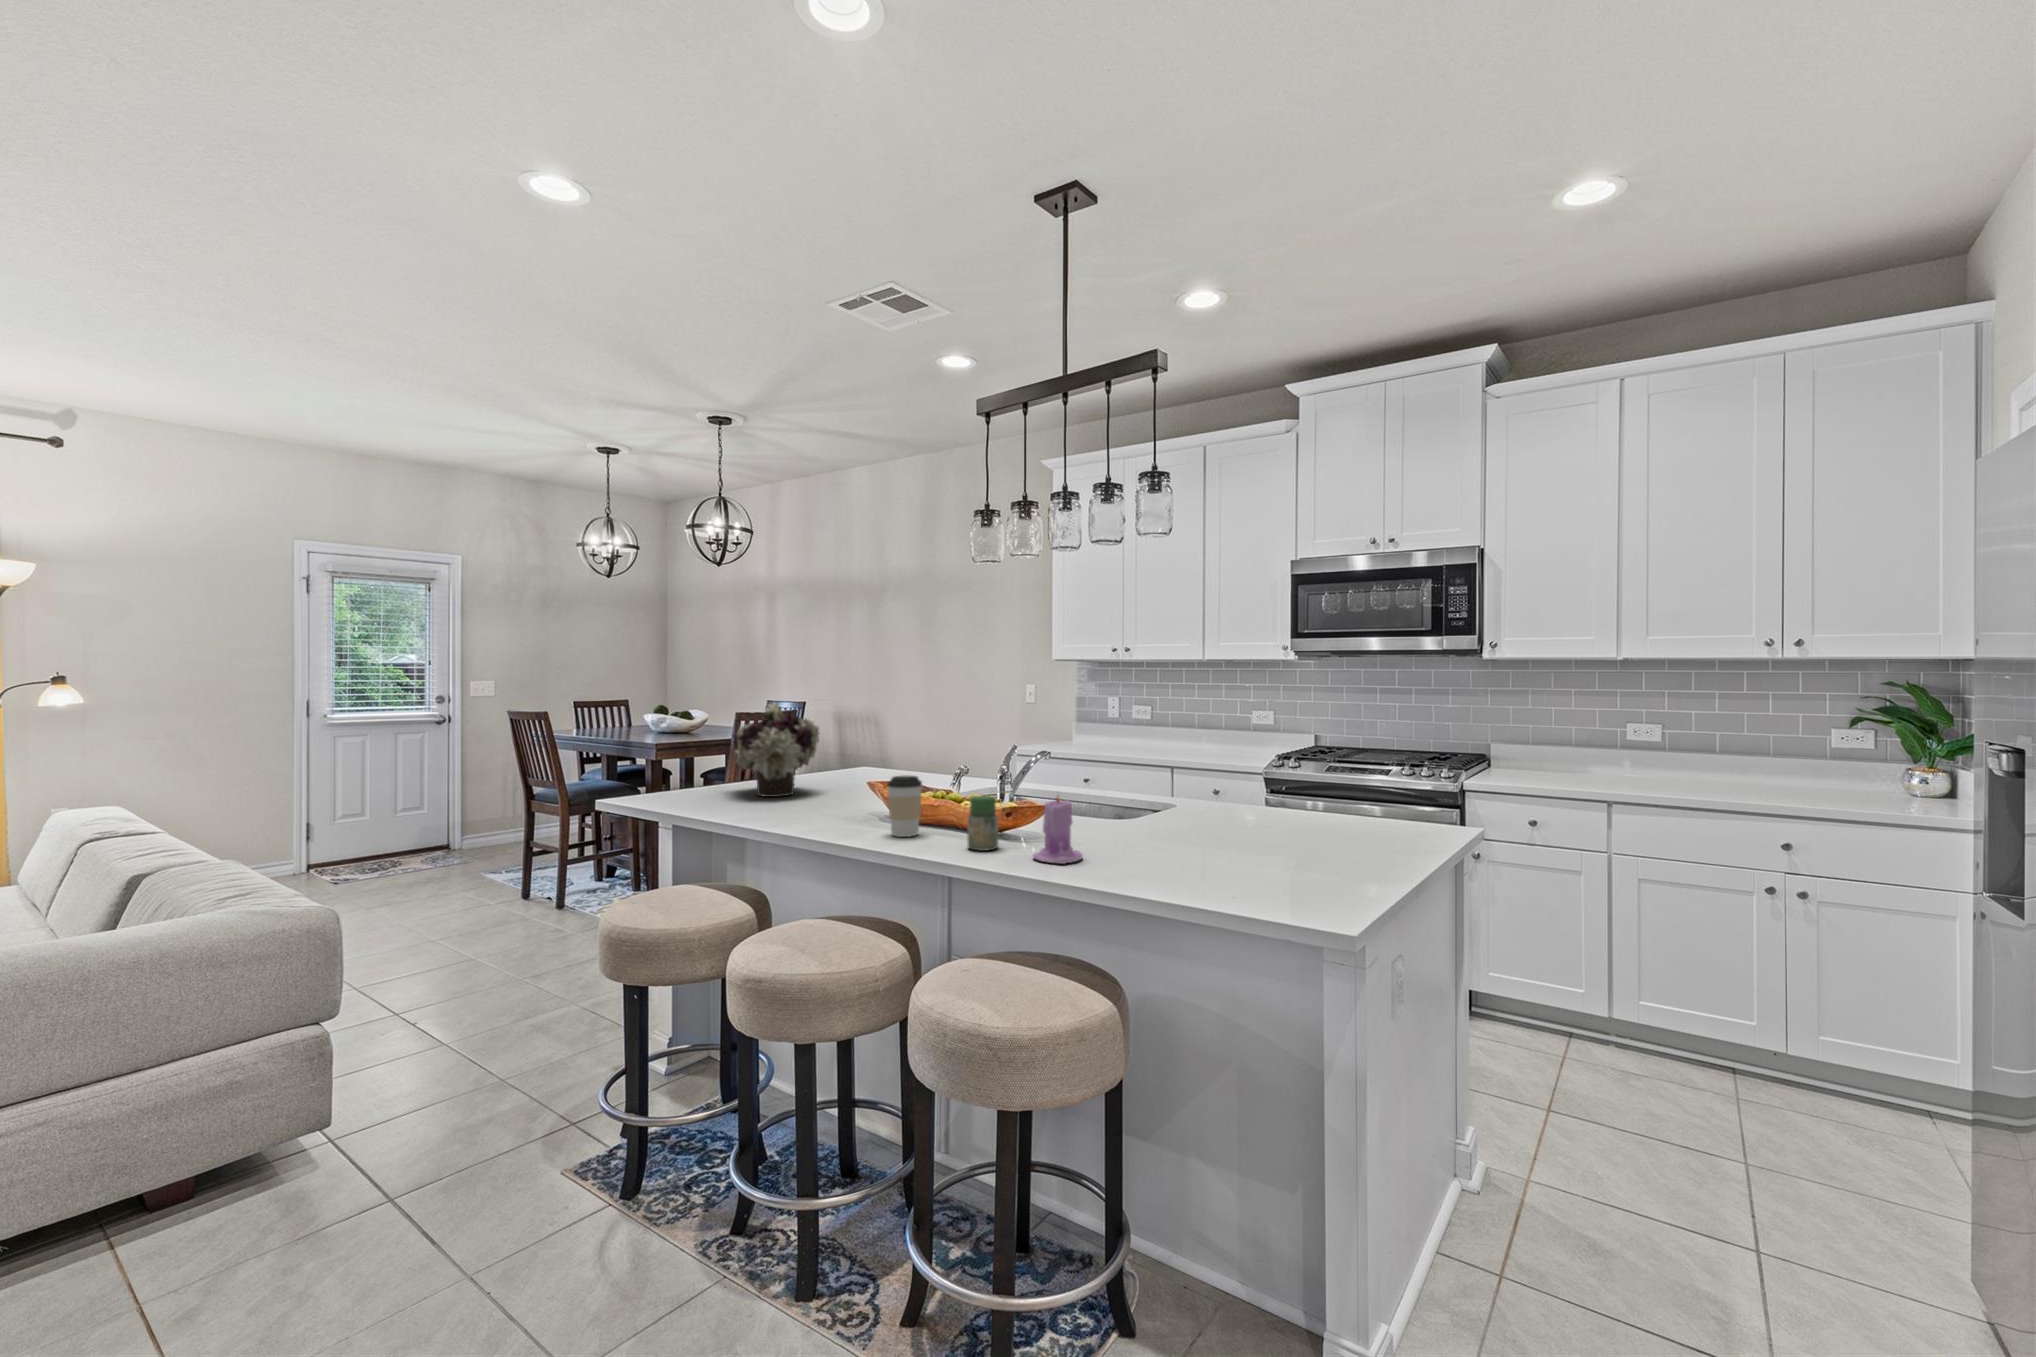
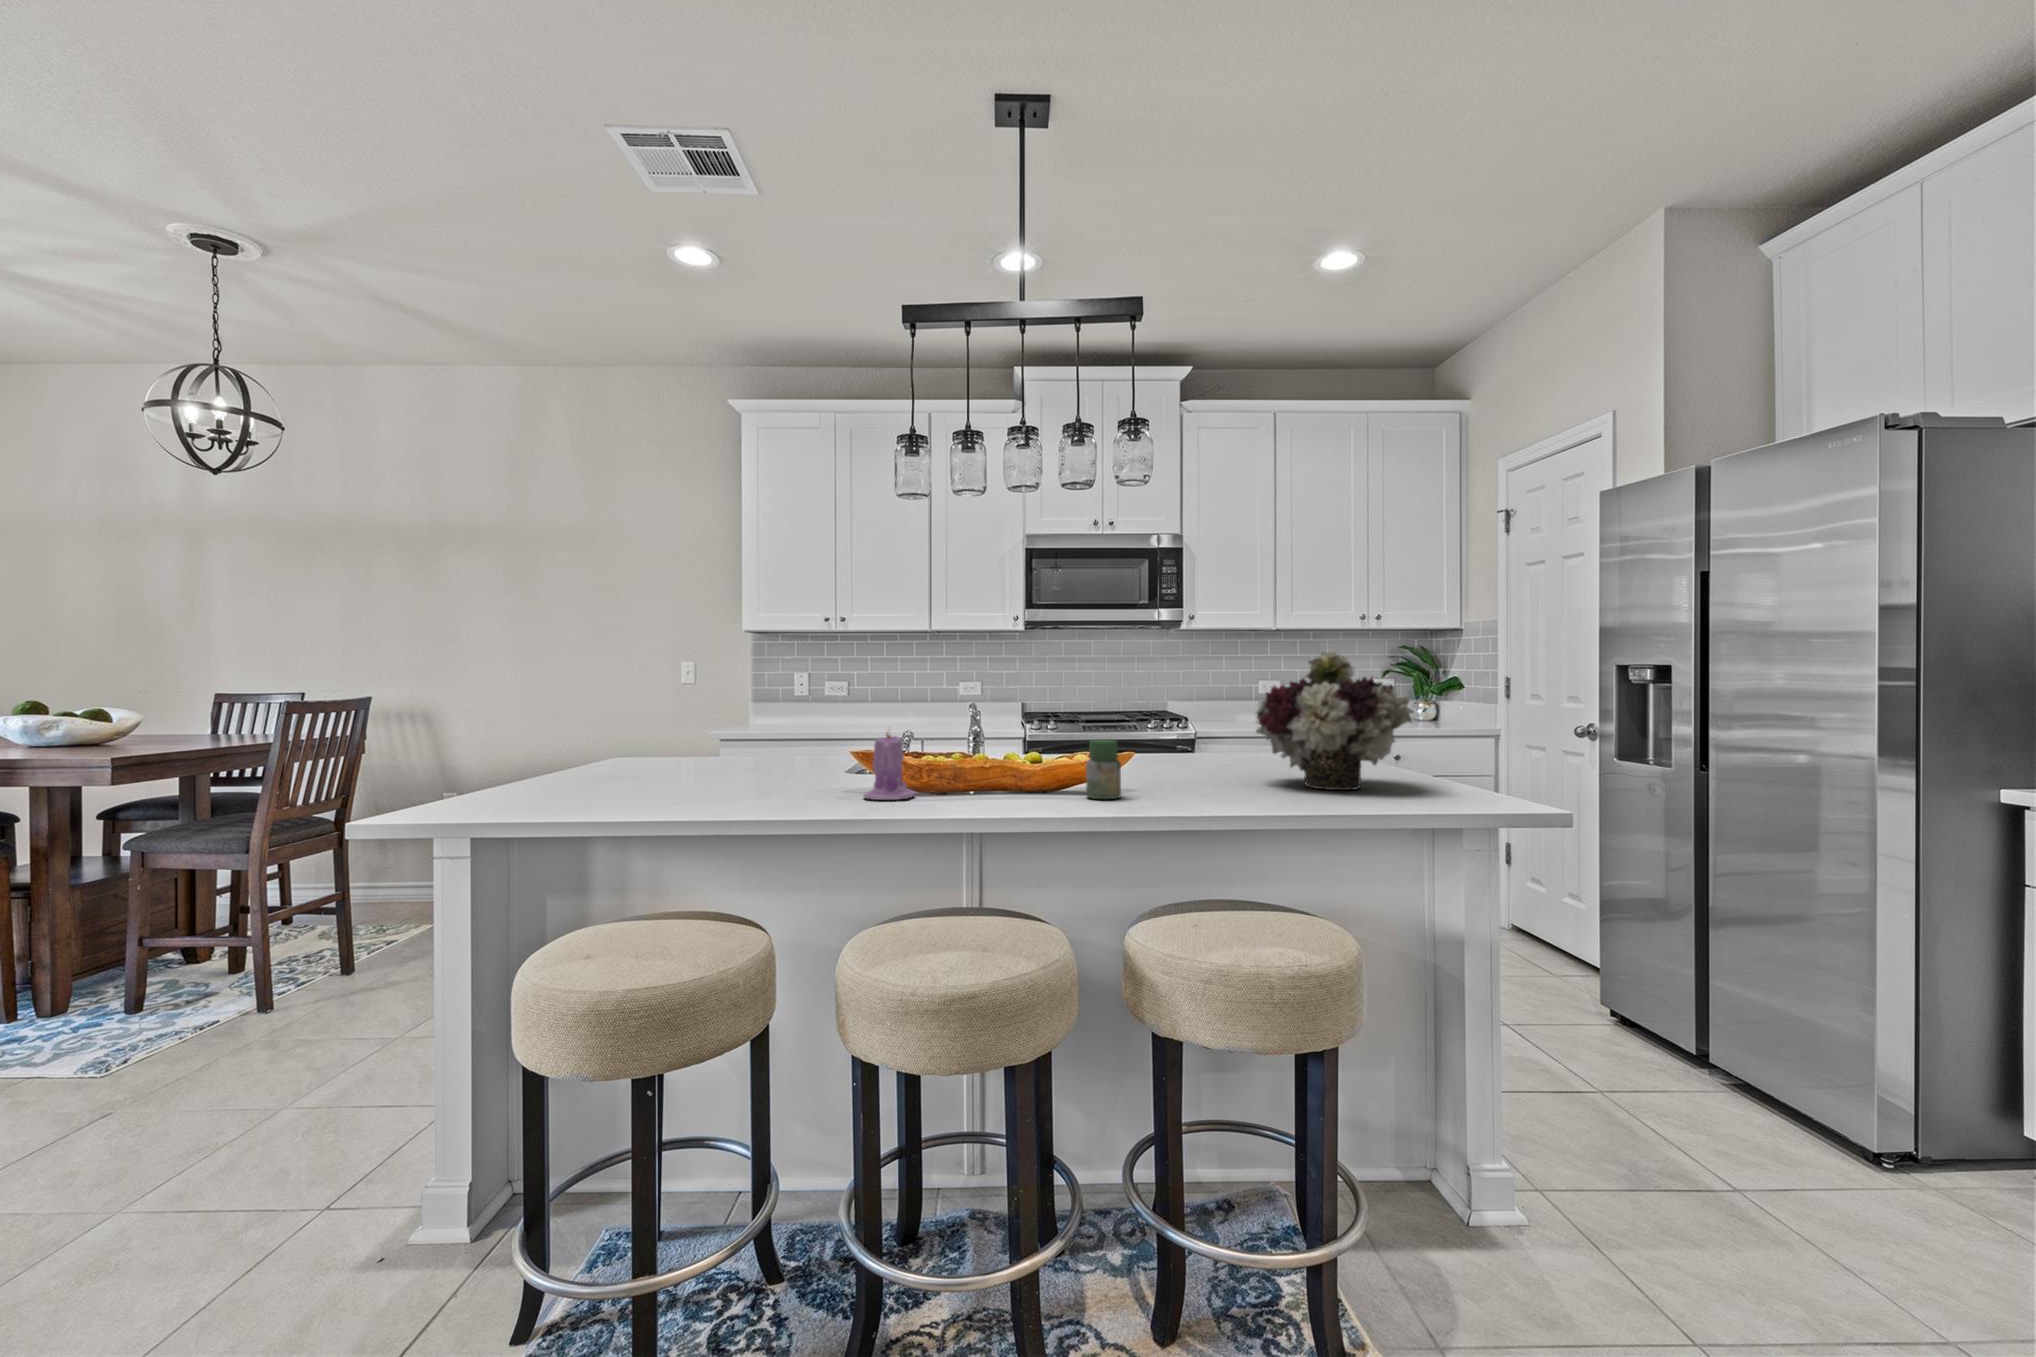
flower arrangement: present [733,703,819,797] -> present [1255,652,1414,790]
coffee cup: present [888,776,922,837] -> none [957,726,1000,800]
candle: present [1033,797,1083,864] -> present [864,733,915,800]

